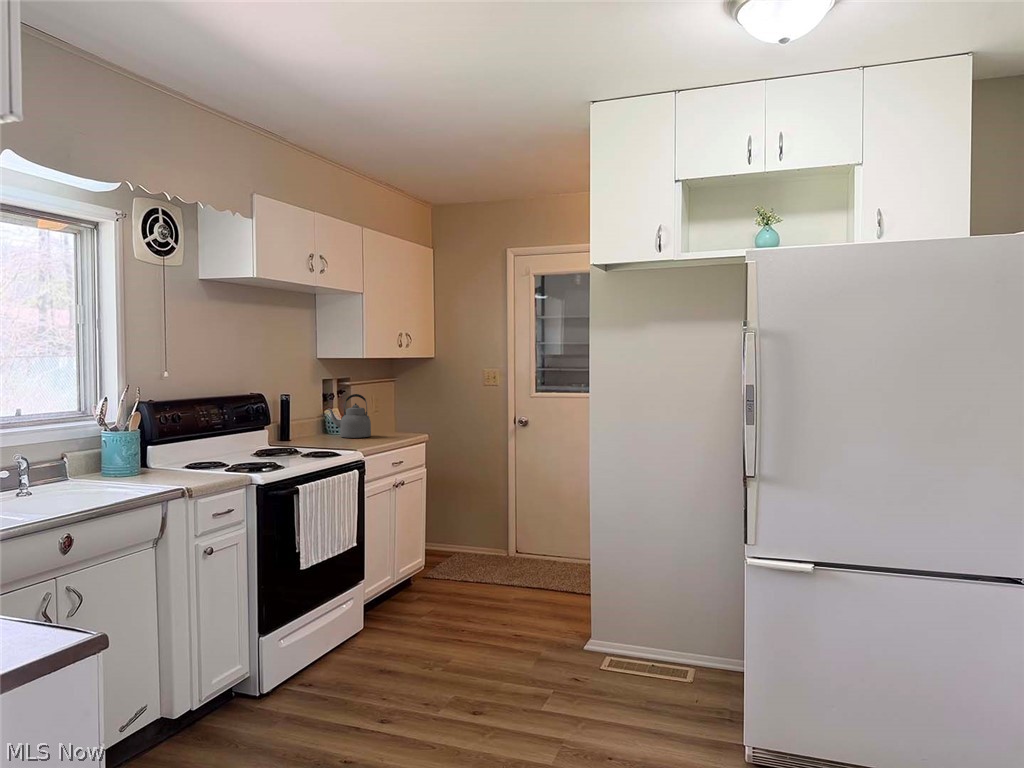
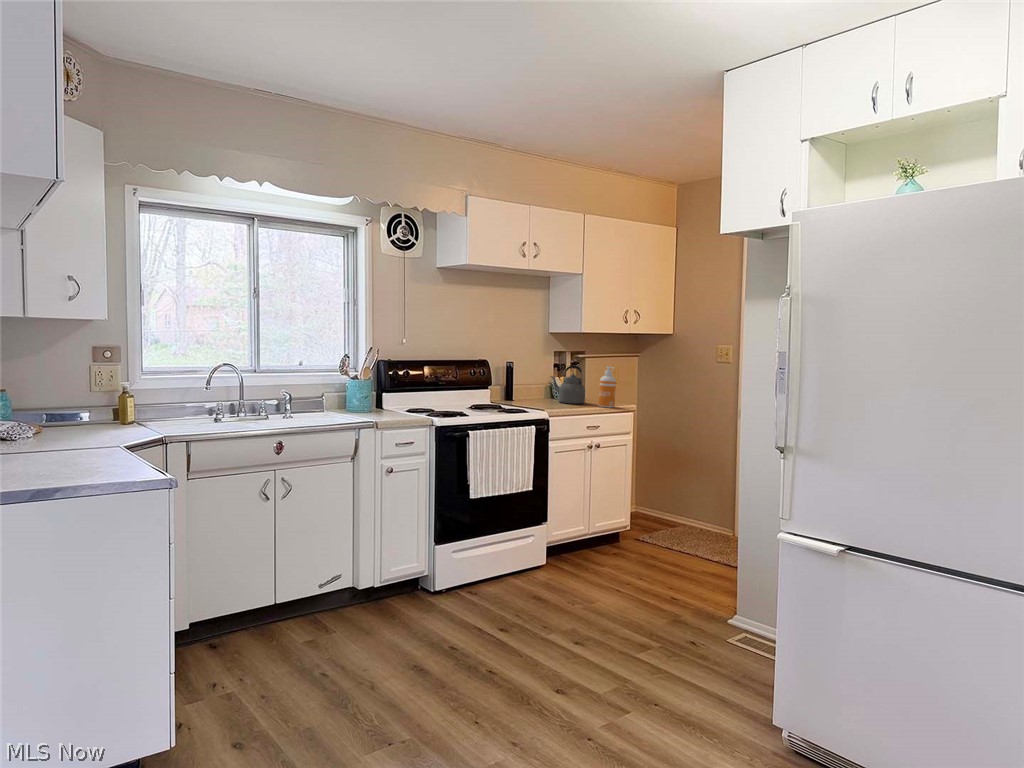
soap dispenser: none [389,393,408,438] -> present [599,367,616,408]

